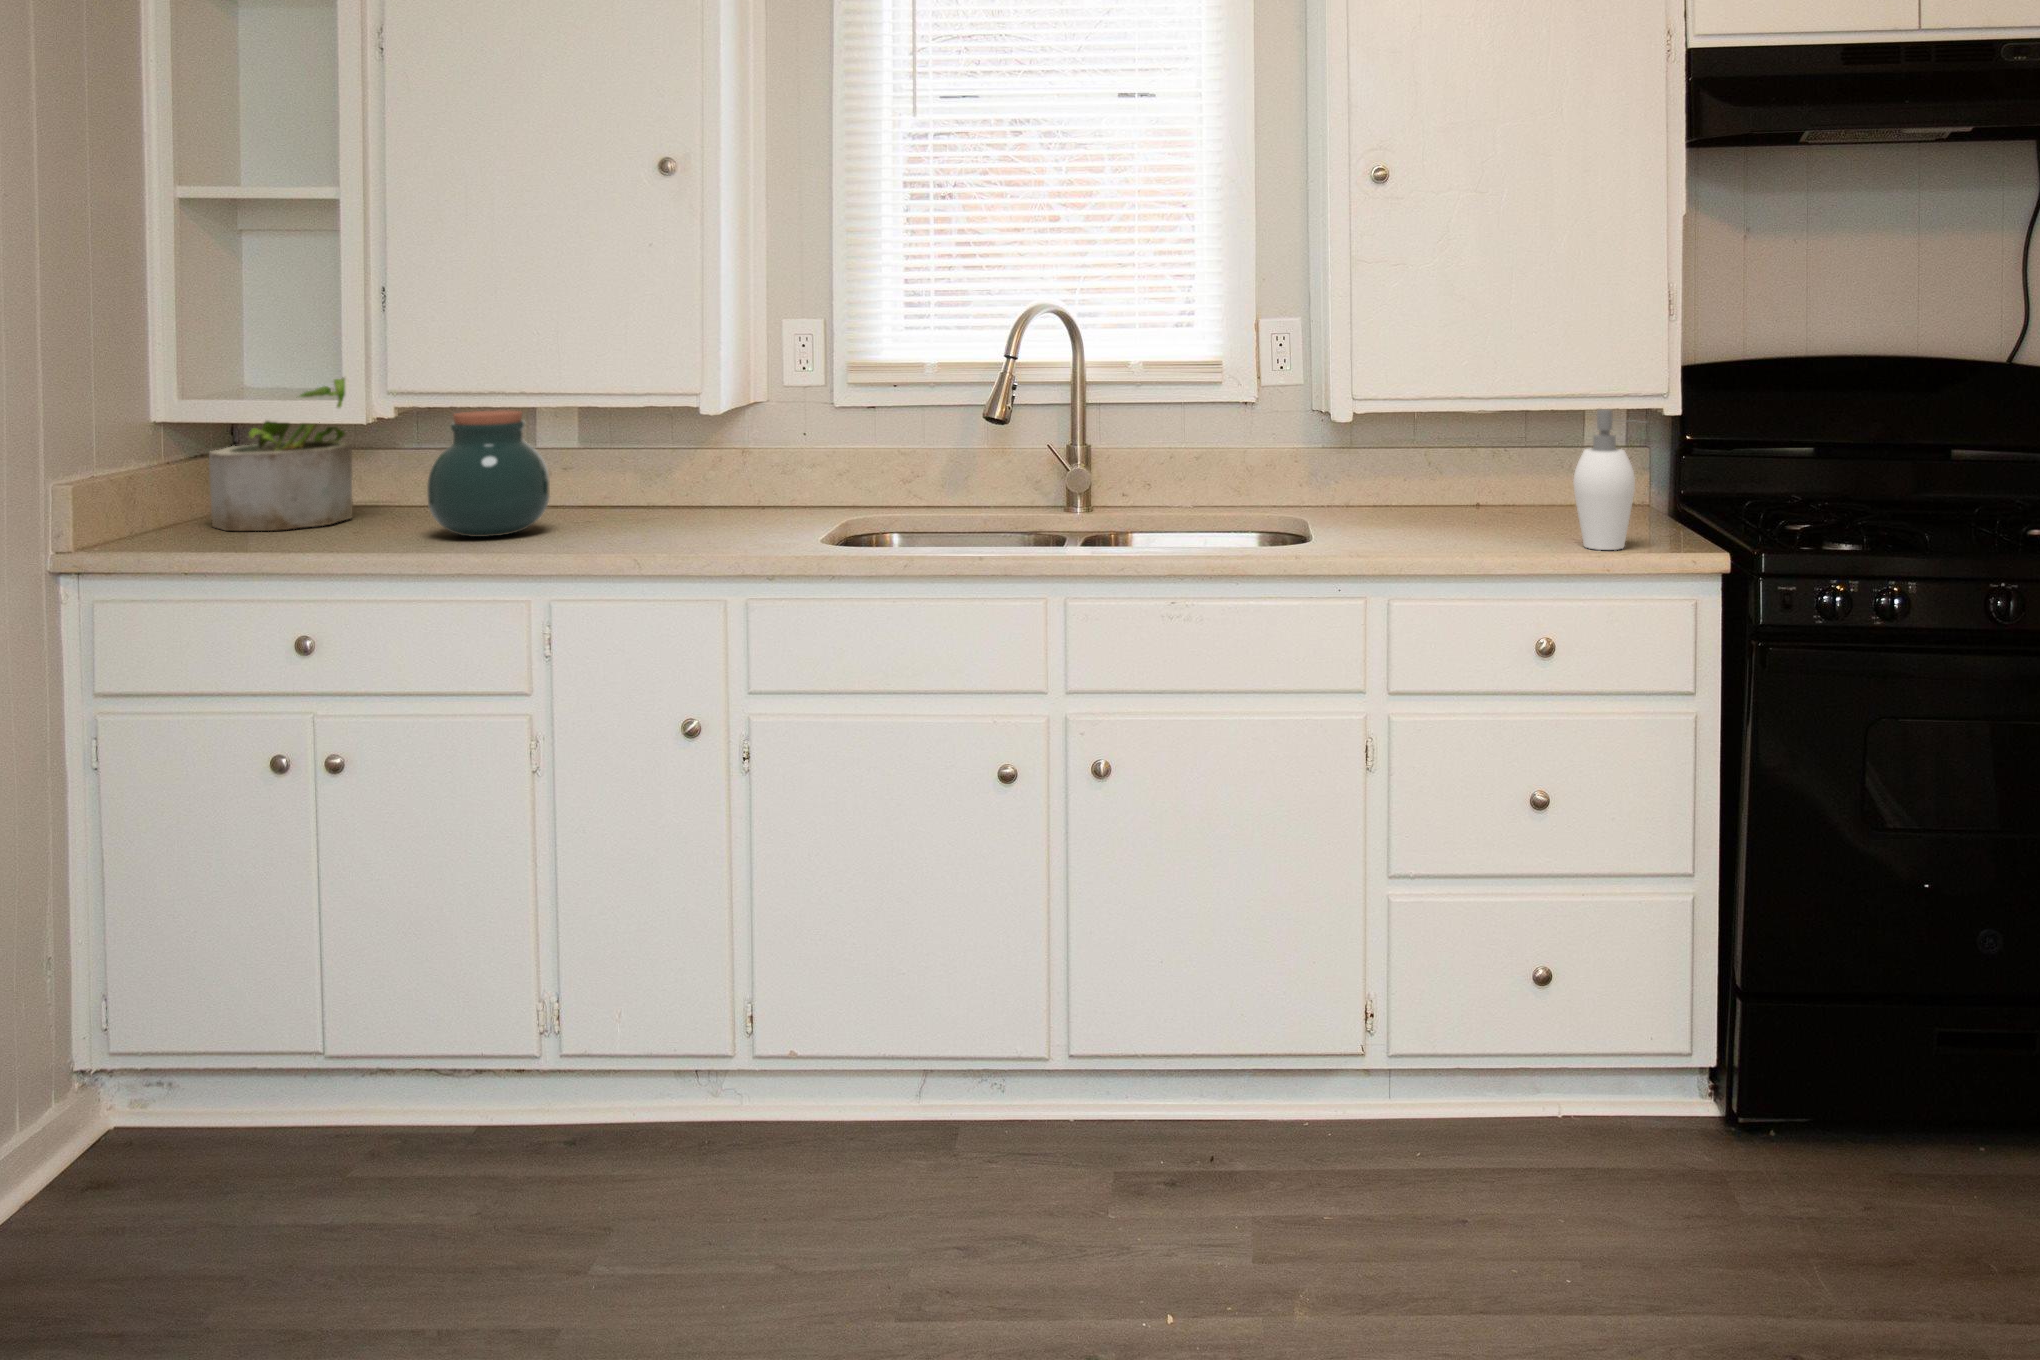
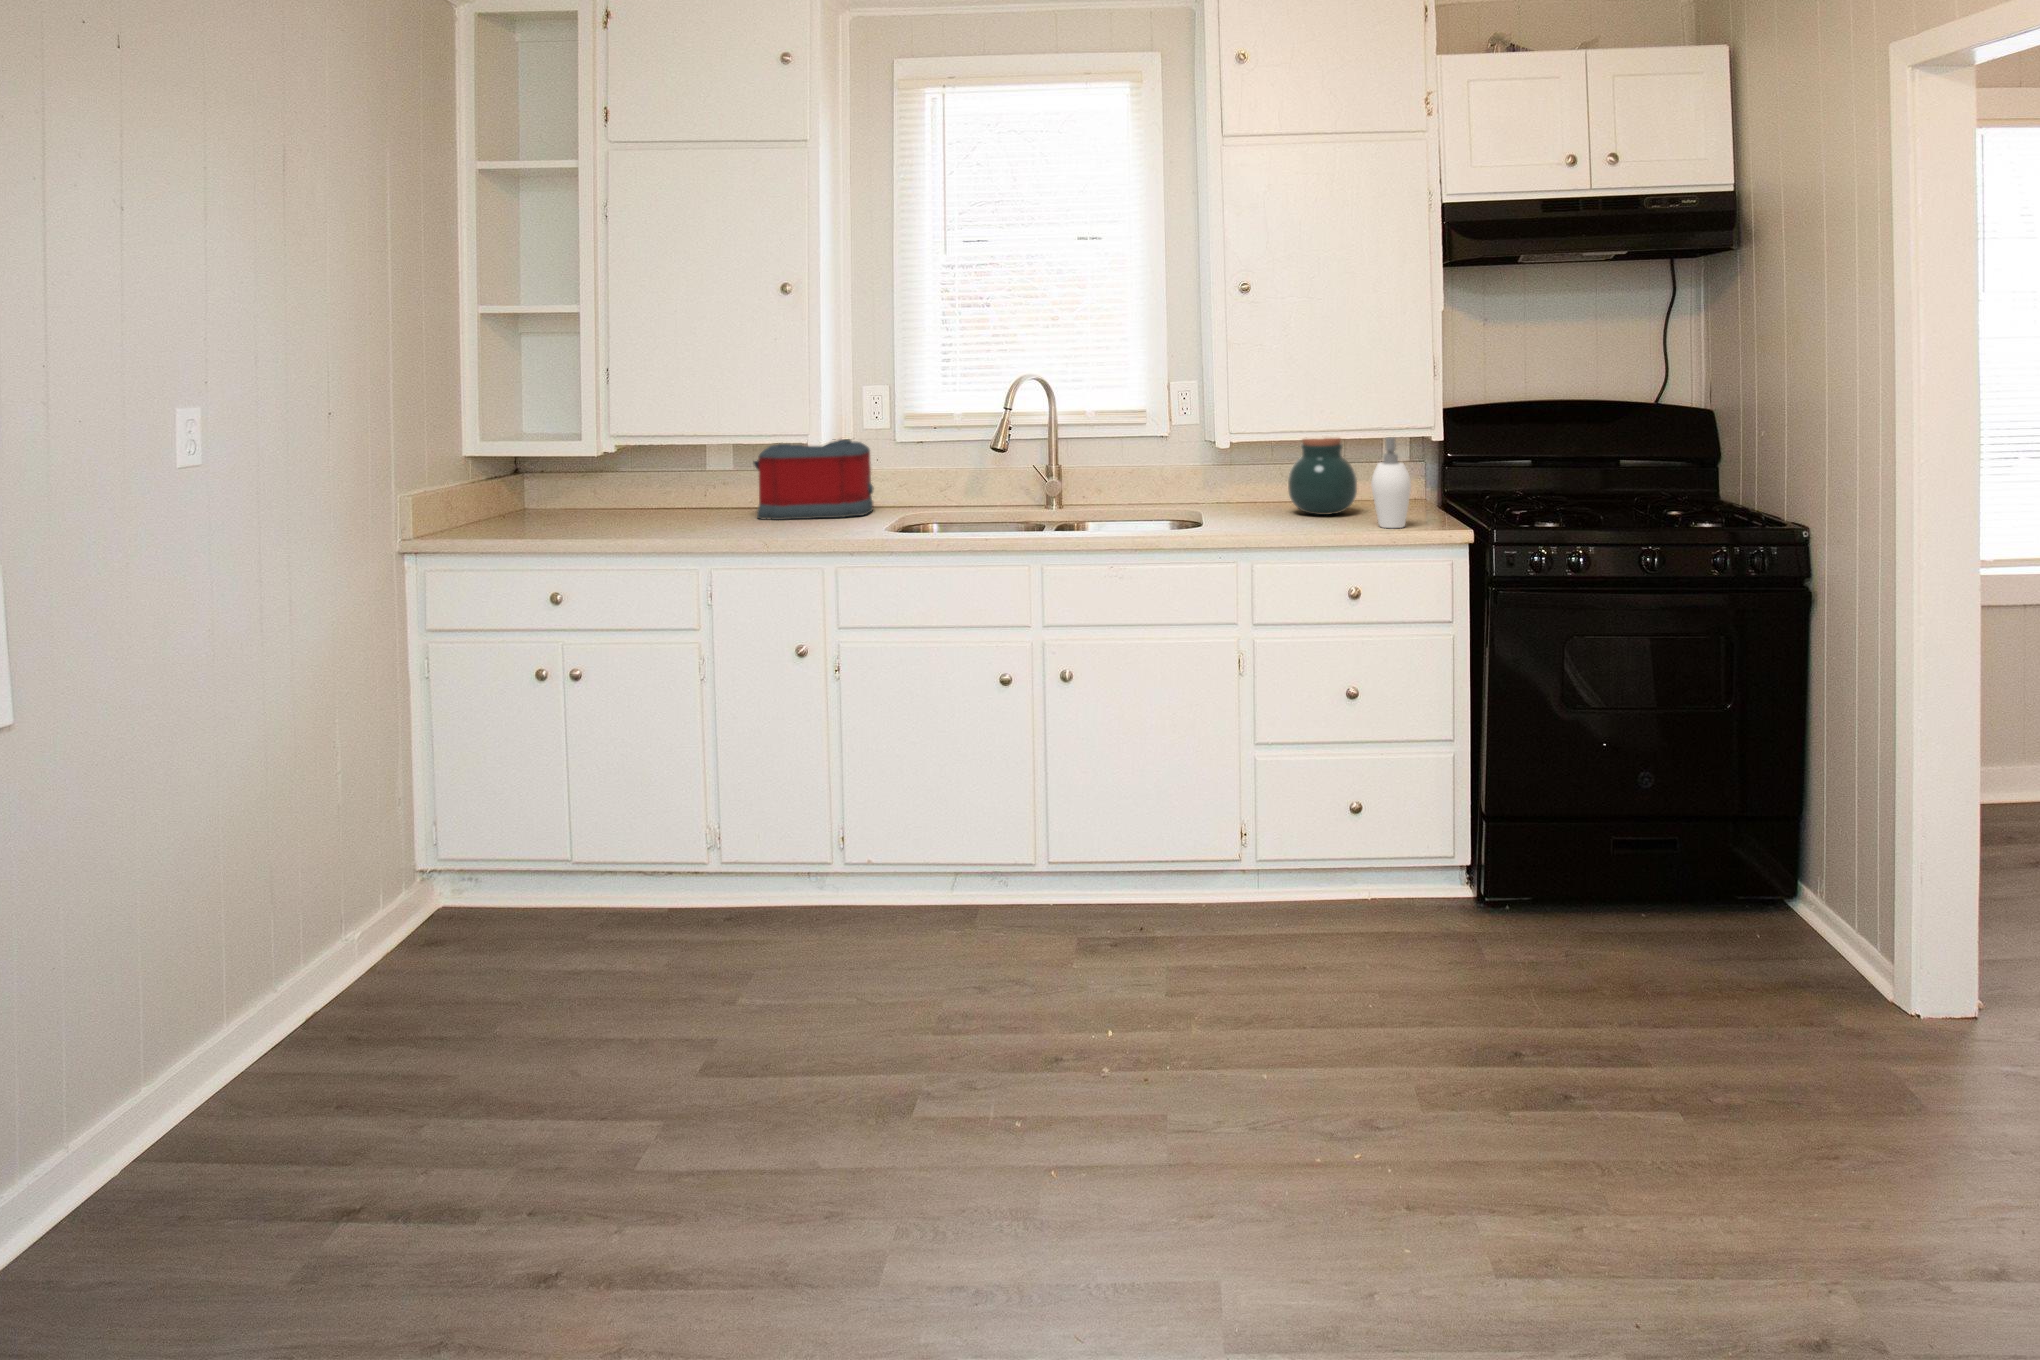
potted plant: present [209,377,353,531] -> none [497,427,606,527]
toaster: none [611,403,798,525] -> present [754,439,873,520]
jar: present [427,410,550,537] -> present [1288,438,1357,515]

